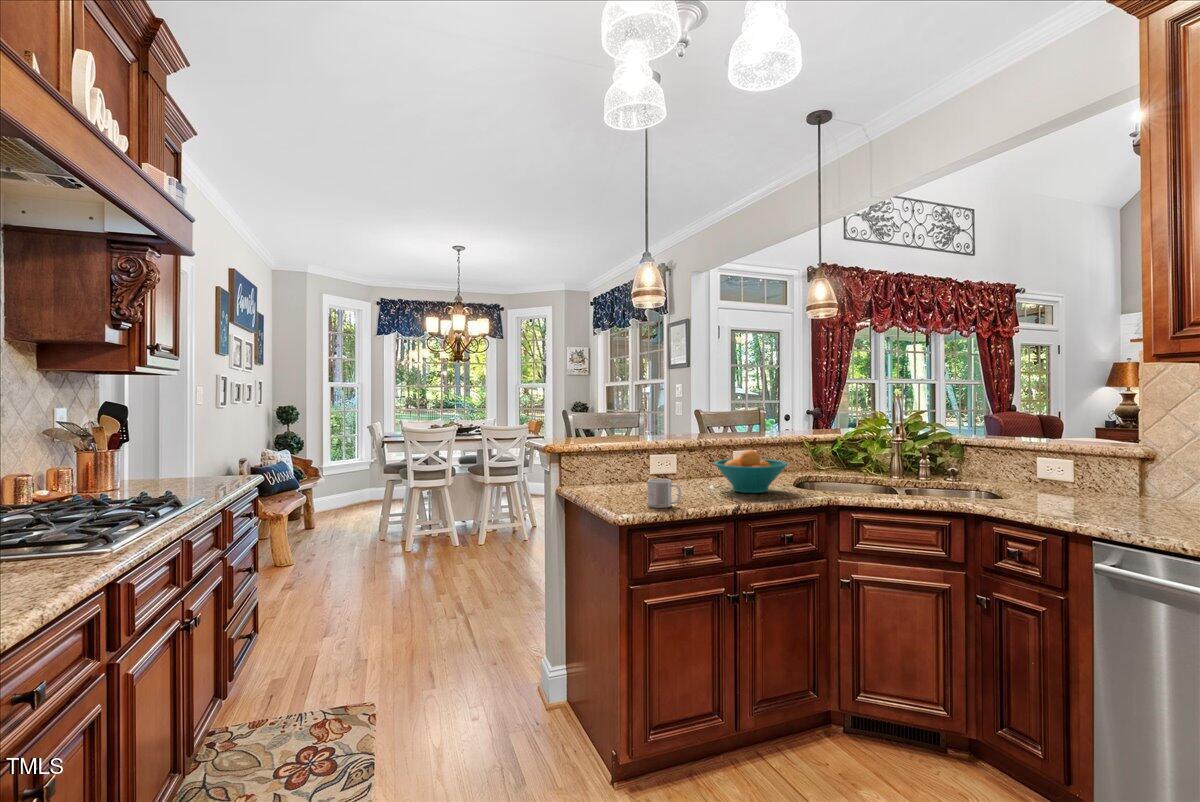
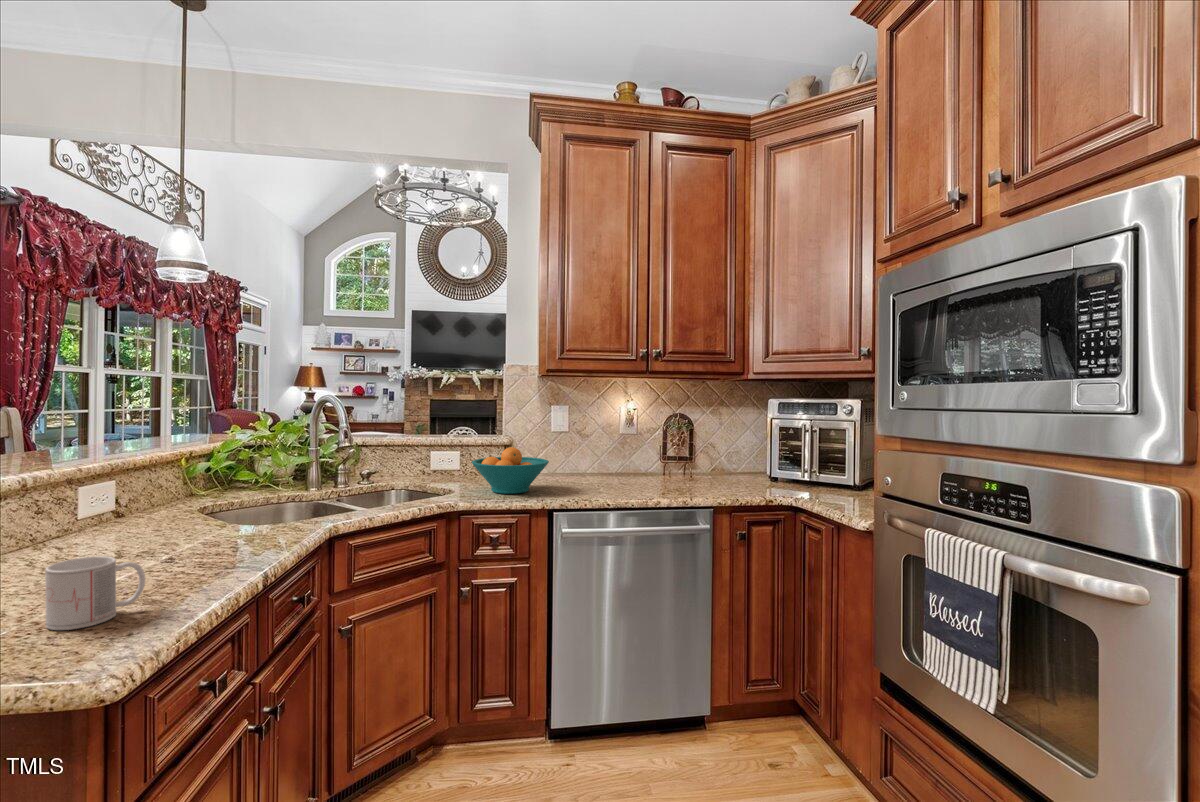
fruit bowl: present [714,450,787,493] -> present [472,447,549,494]

